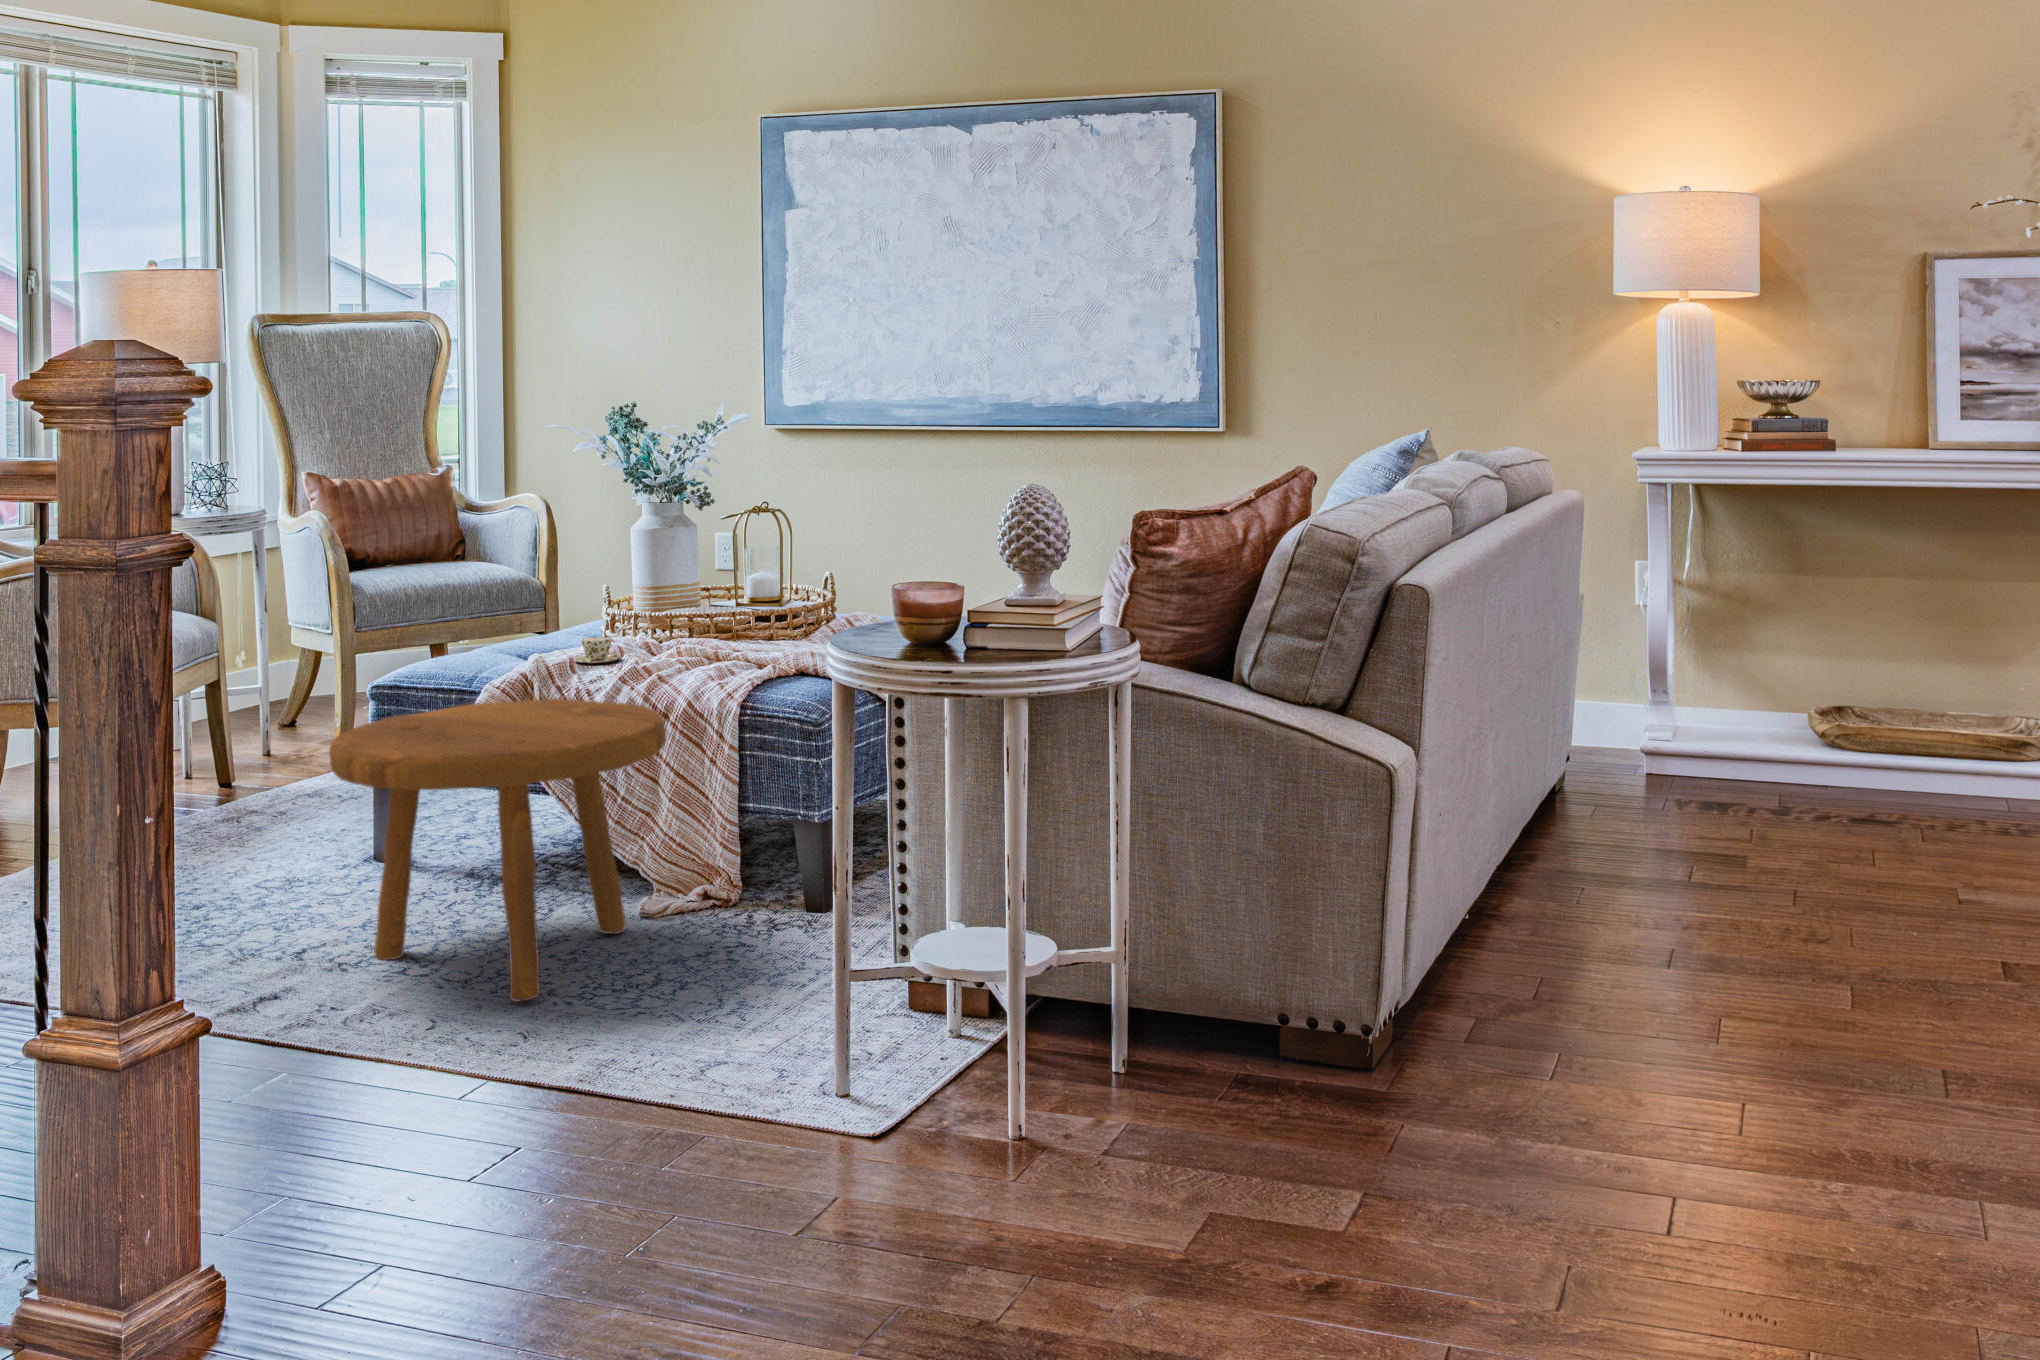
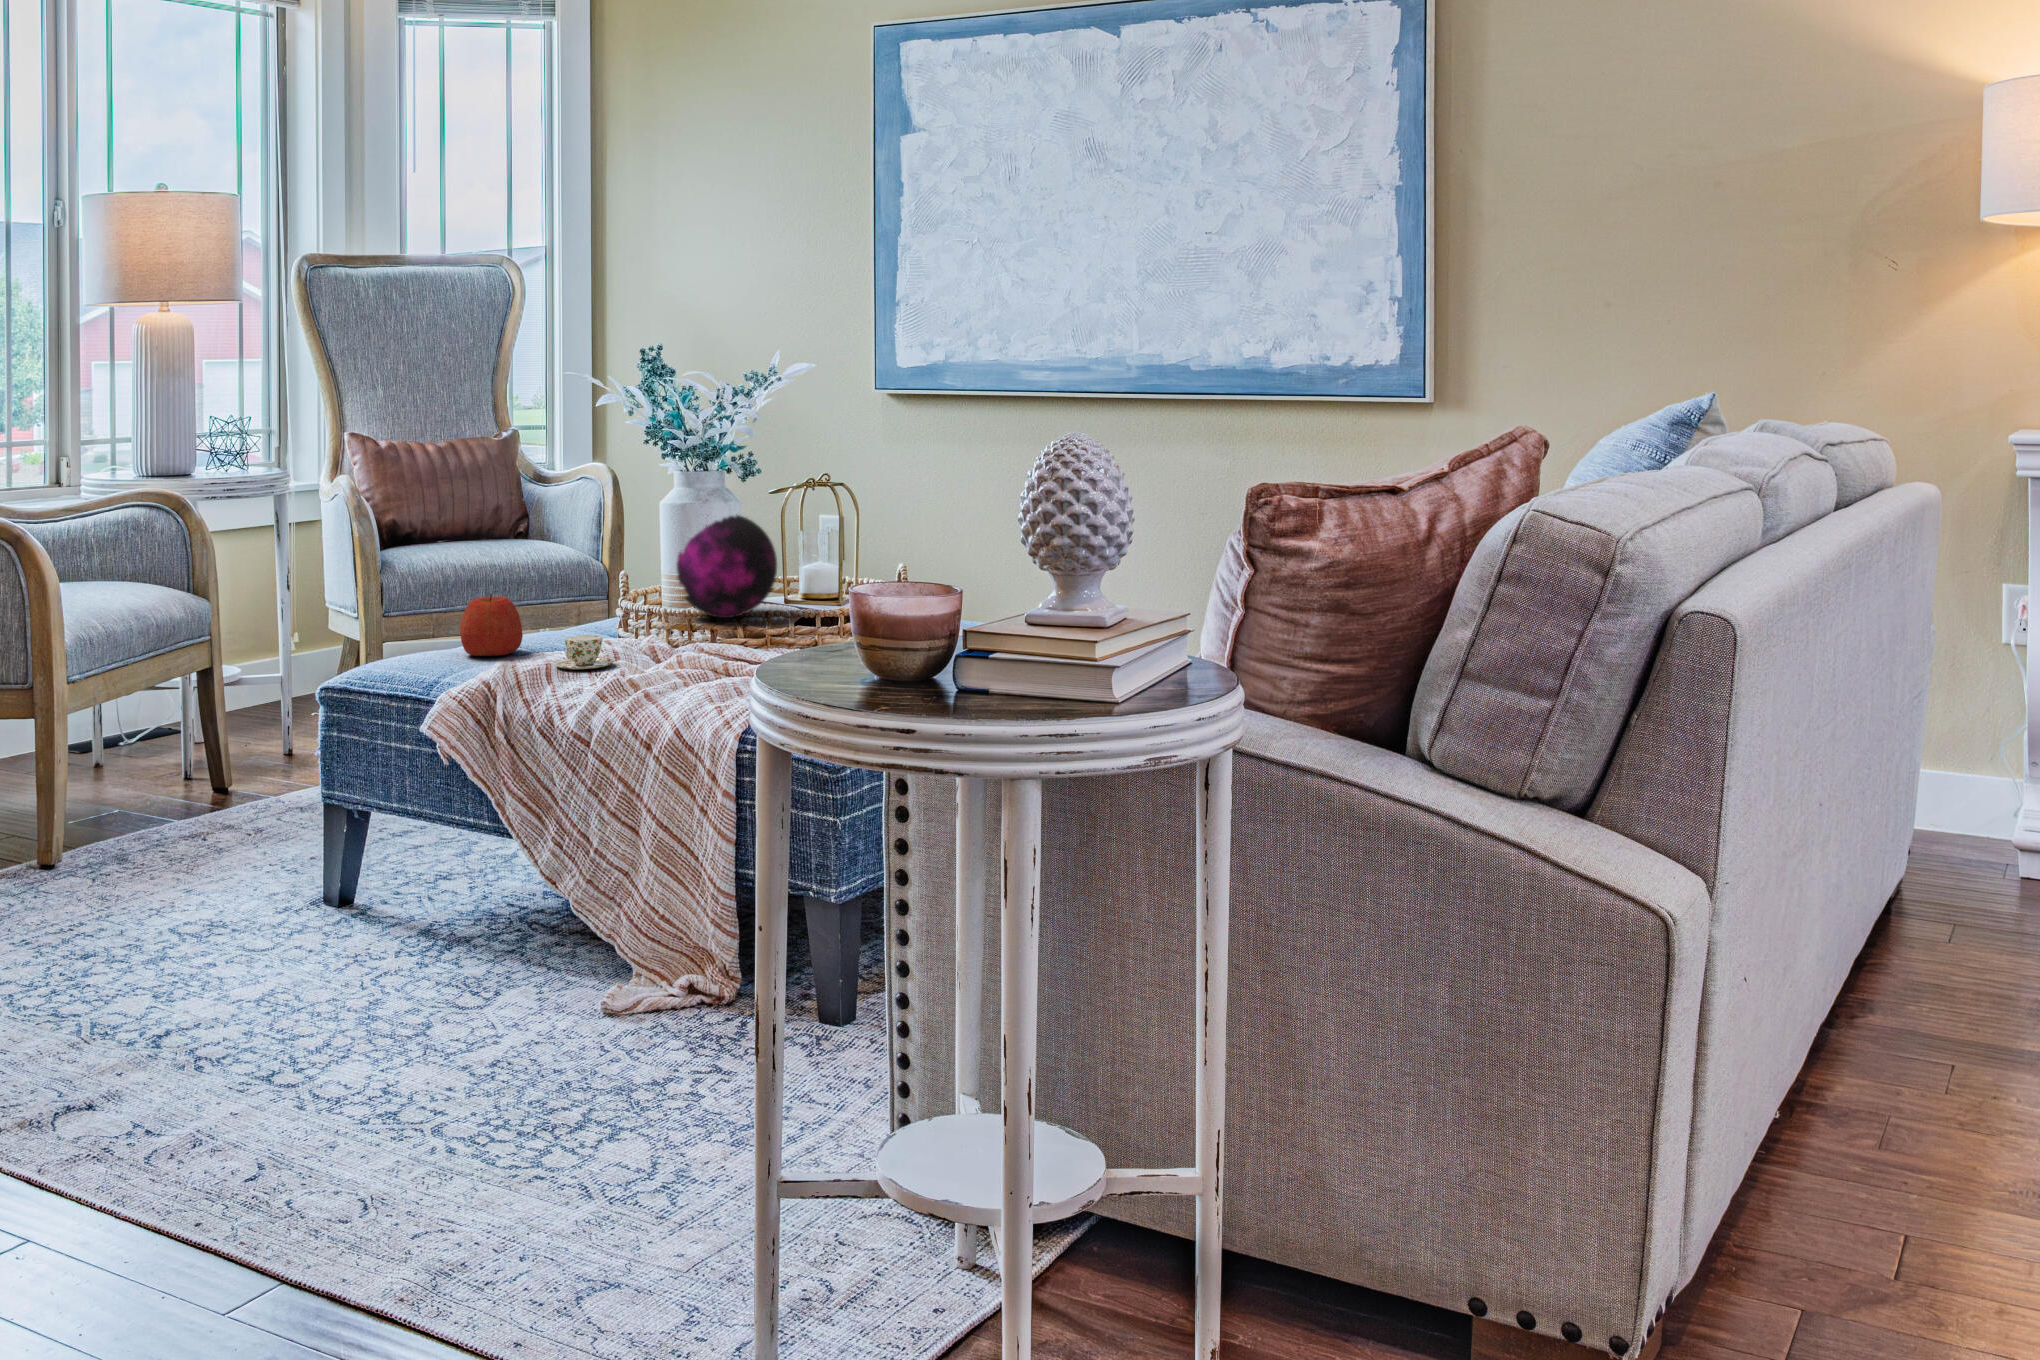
decorative orb: none [644,539,728,623] -> present [677,515,777,618]
apple: none [490,607,540,656] -> present [460,595,523,656]
footstool: present [329,699,666,1002] -> none [158,719,613,1150]

